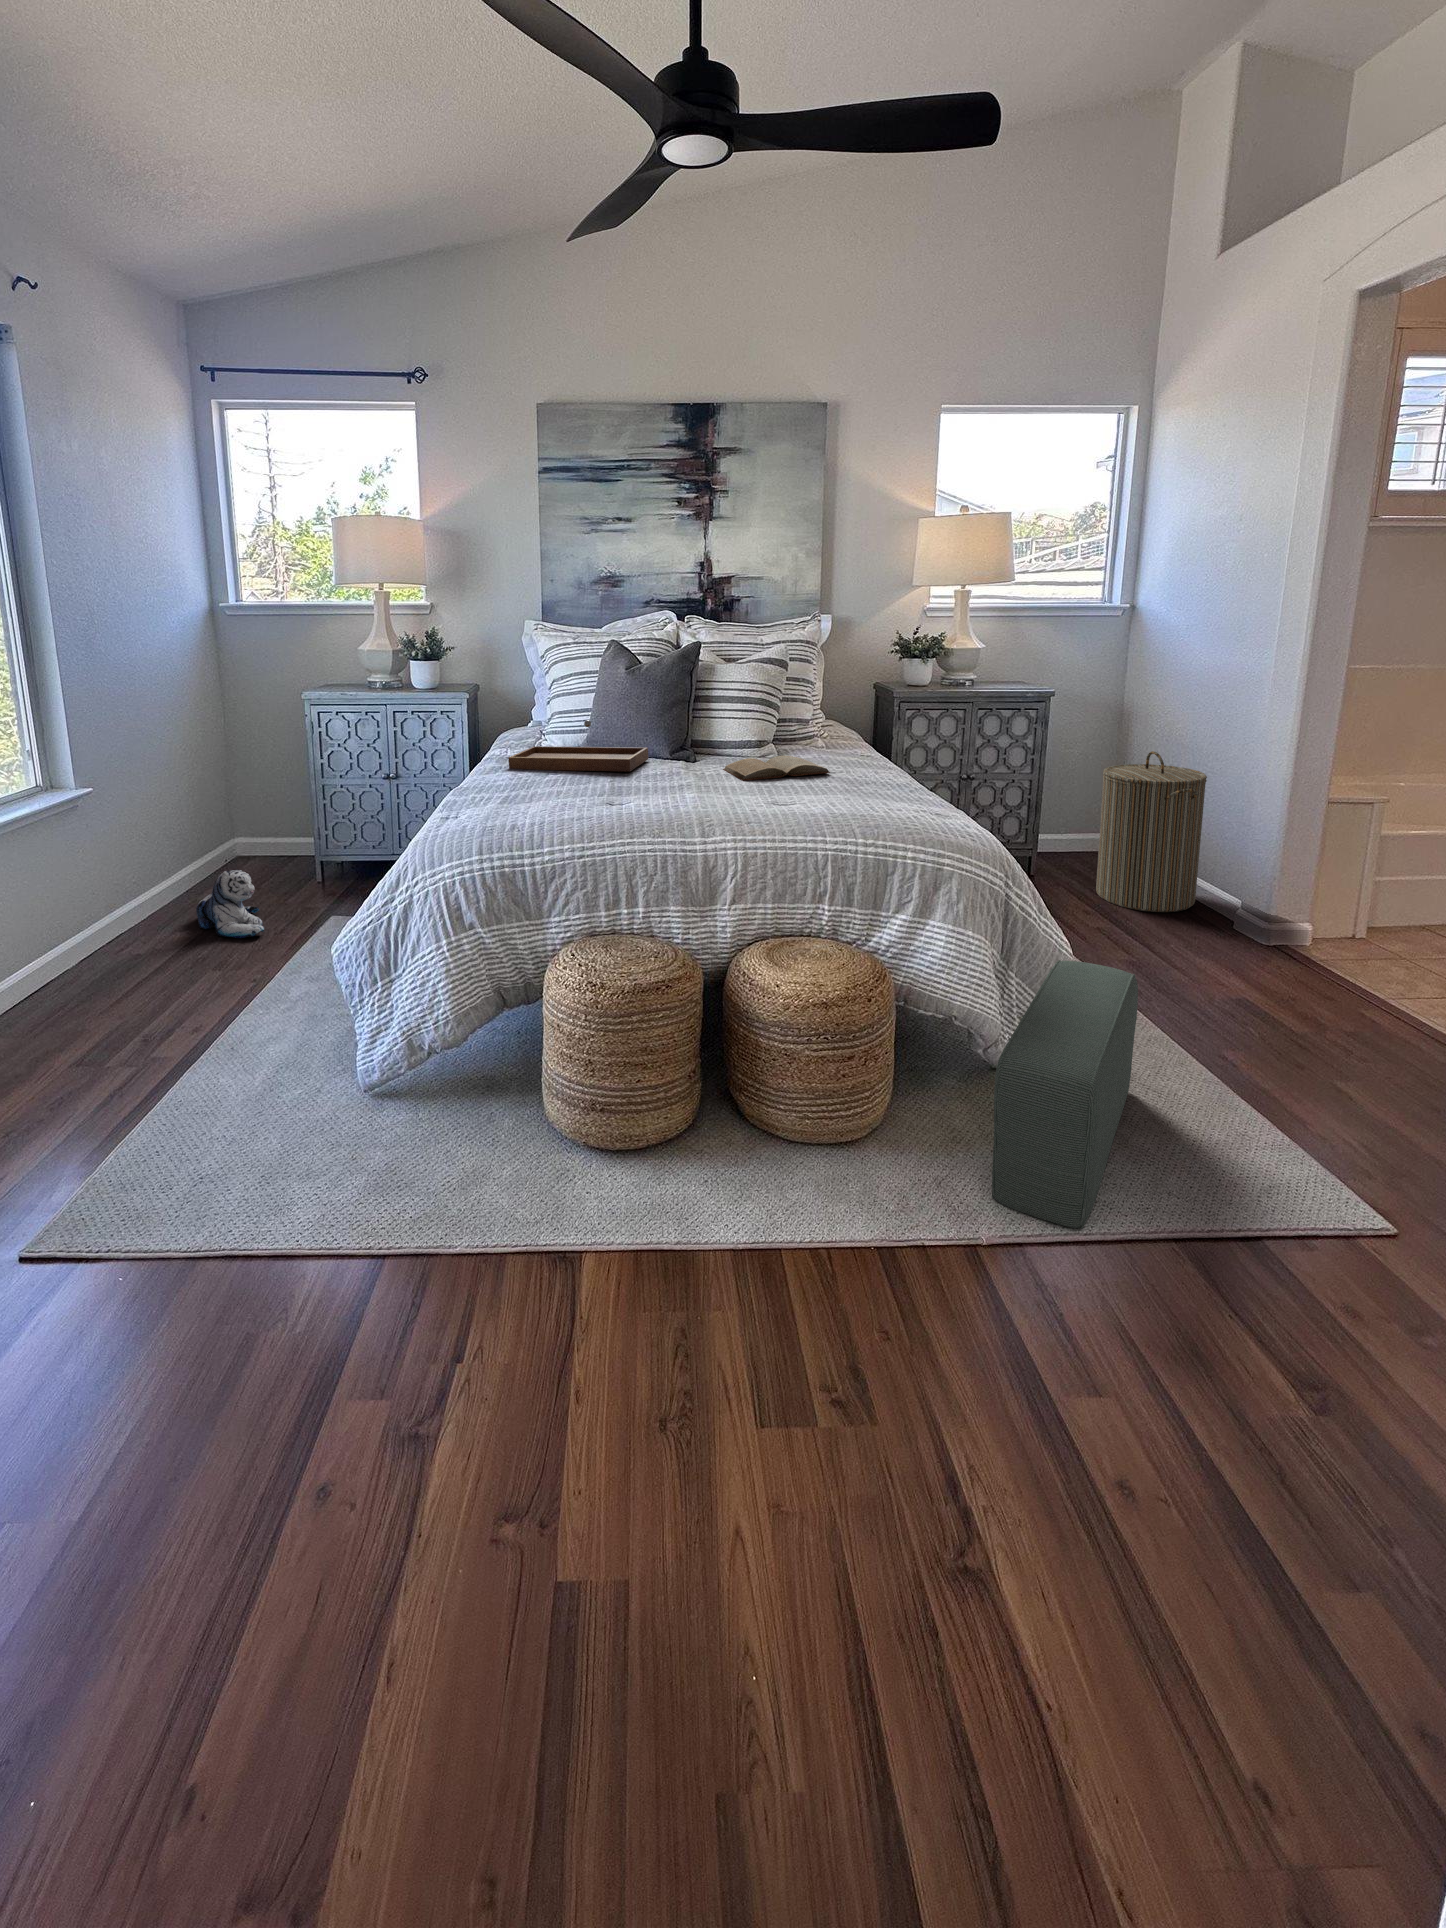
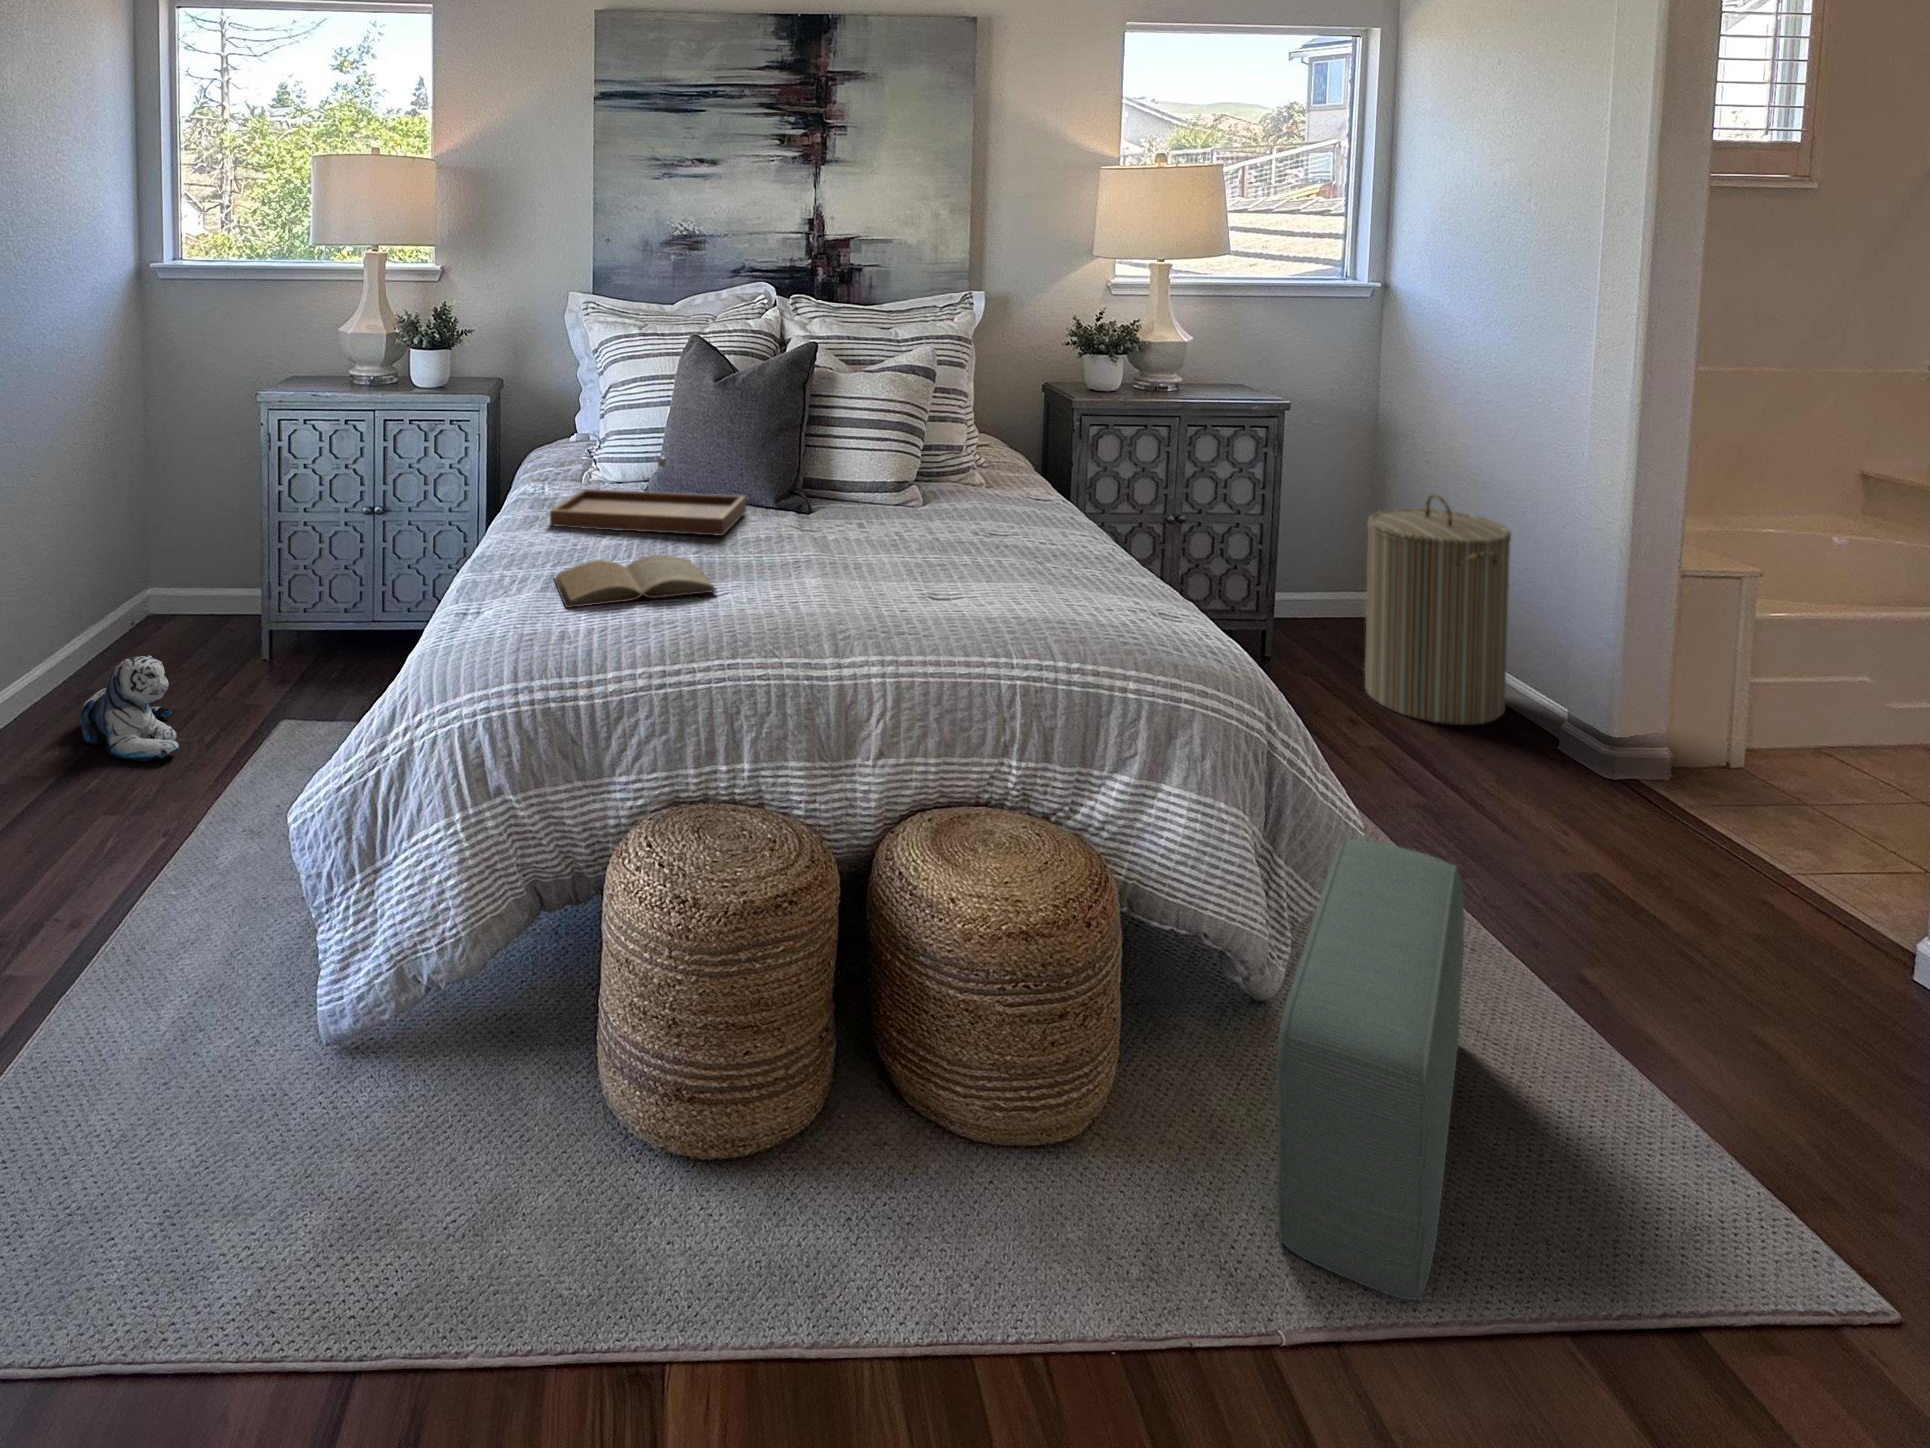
book: present [723,755,830,781] -> present [554,555,716,608]

